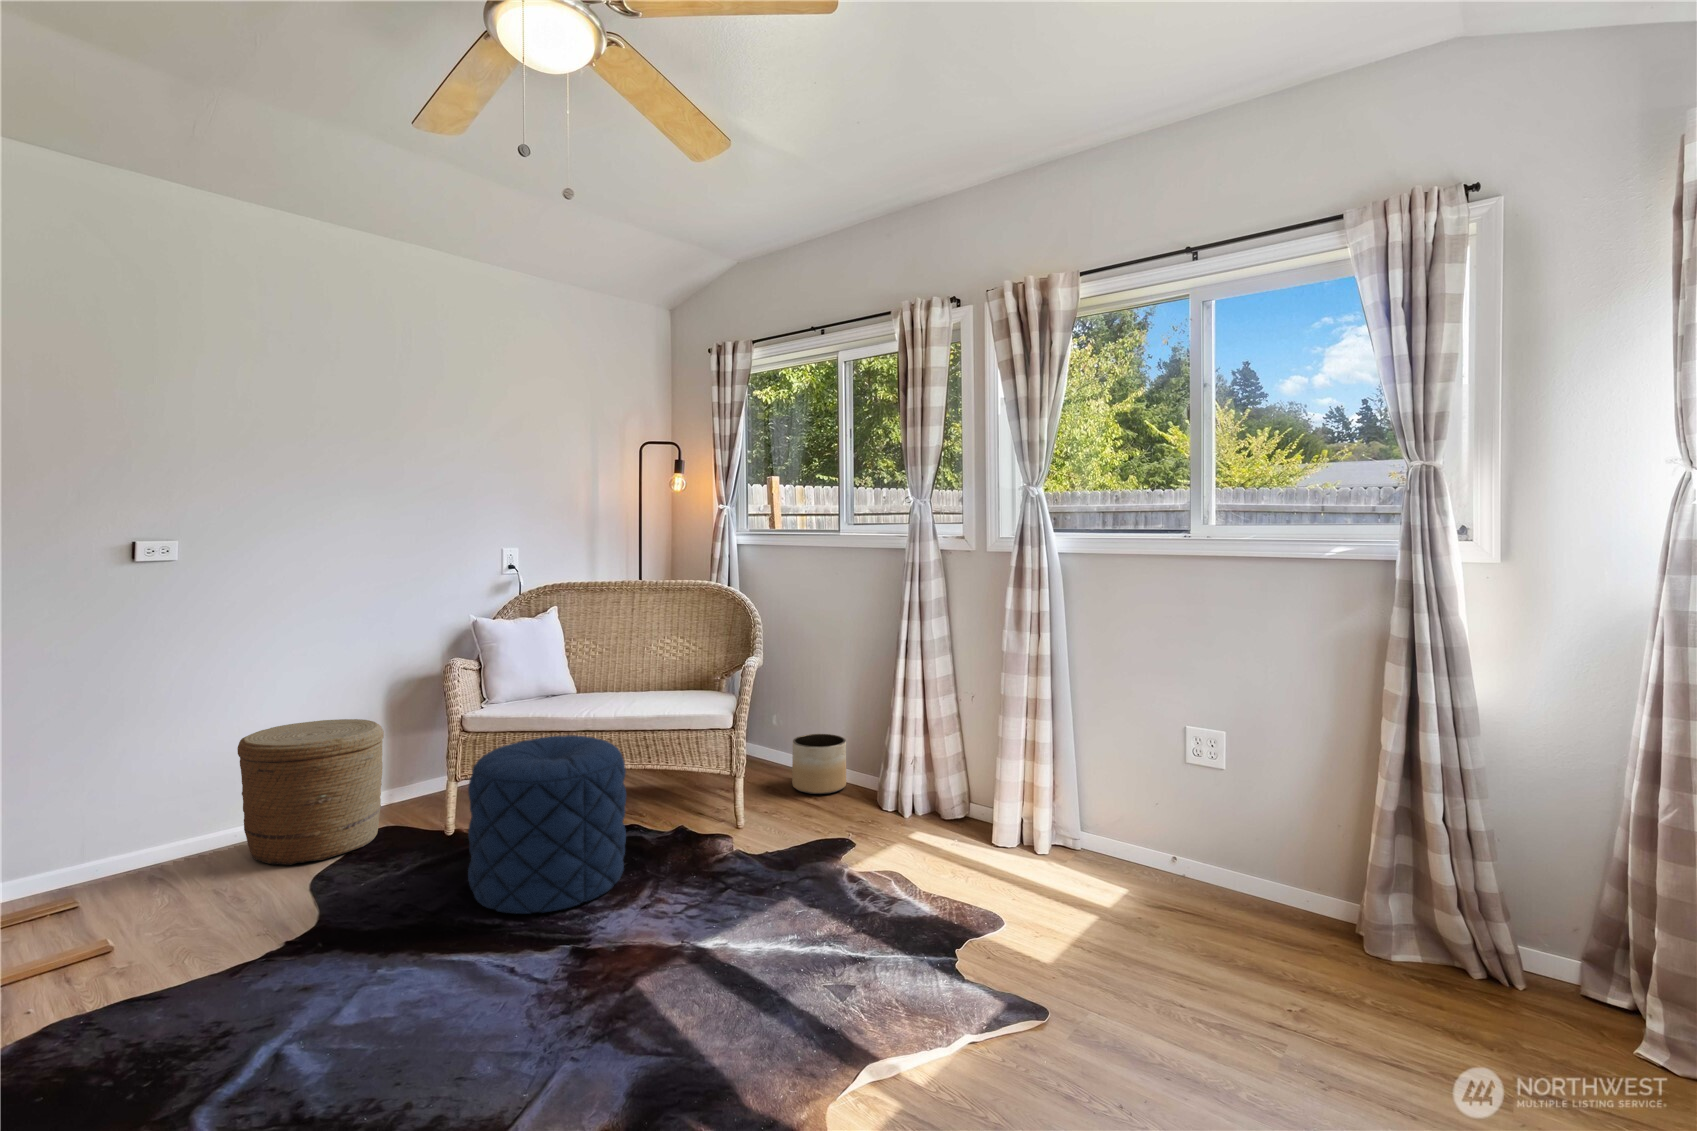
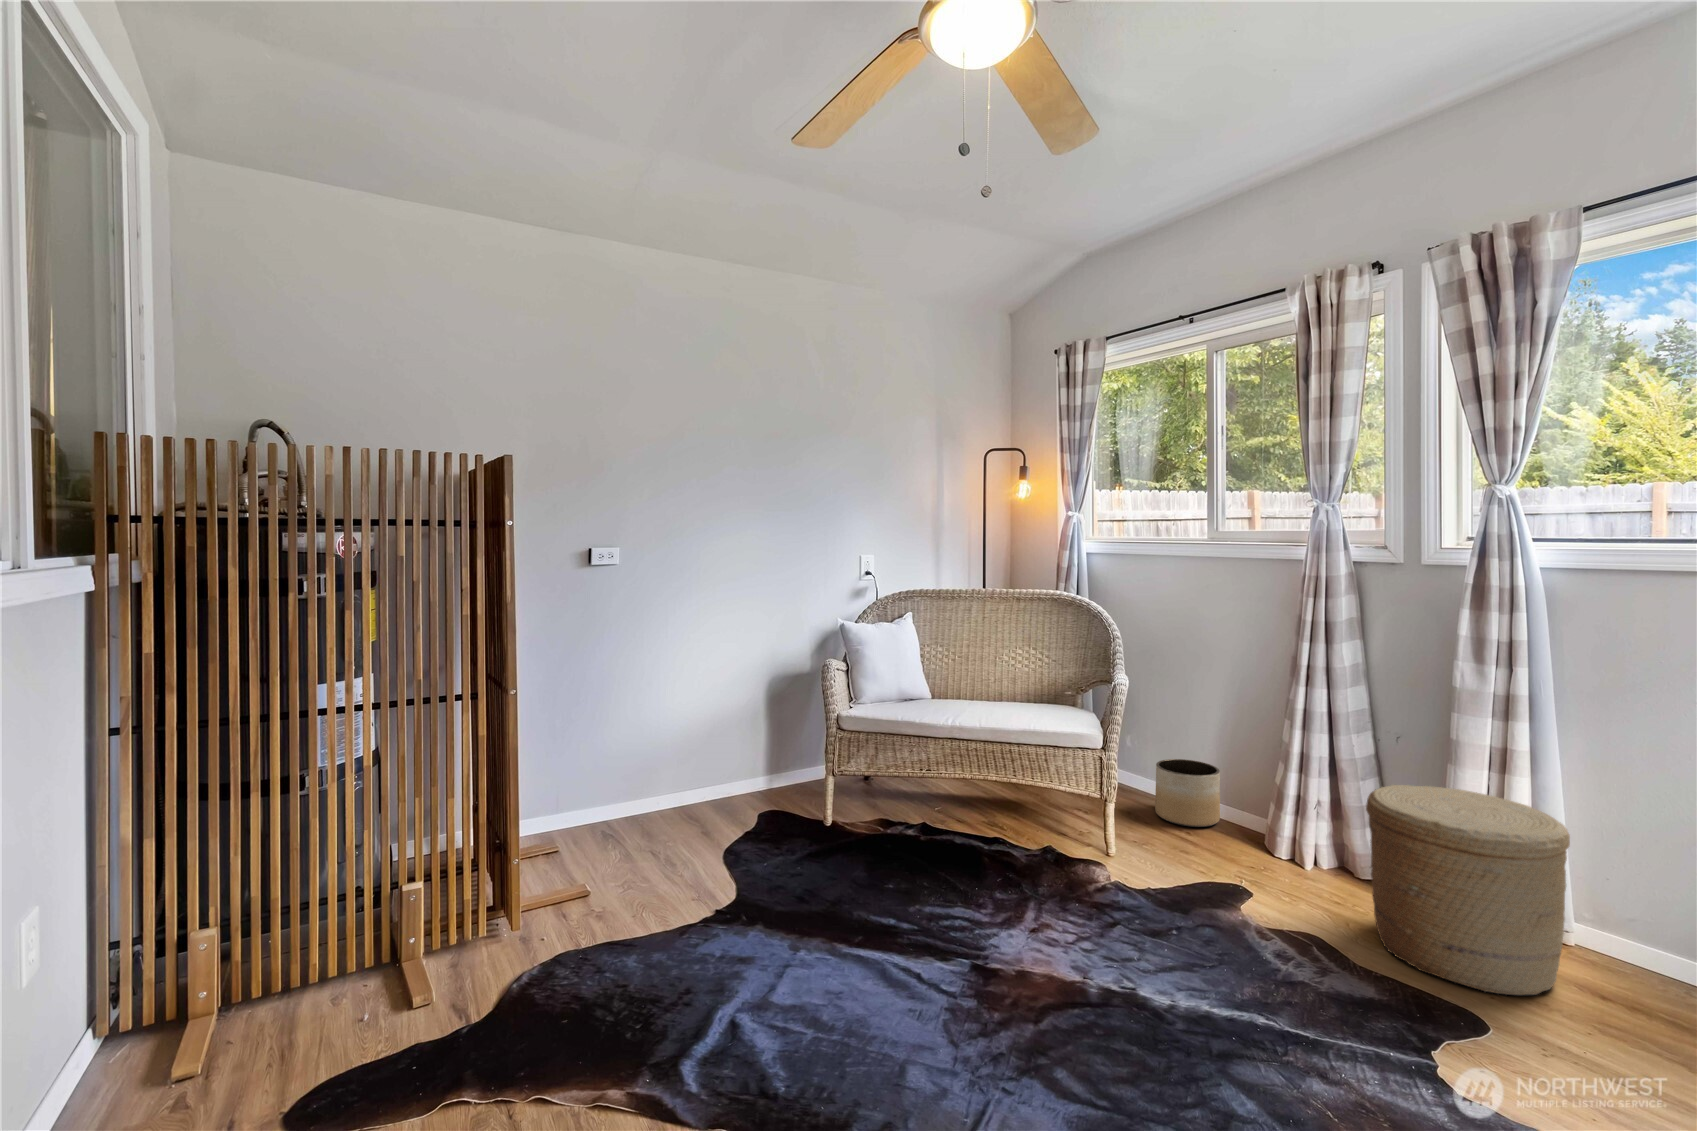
woven basket: present [237,719,384,865] -> present [1366,785,1570,995]
pouf: present [468,735,626,914] -> none [859,743,1004,920]

